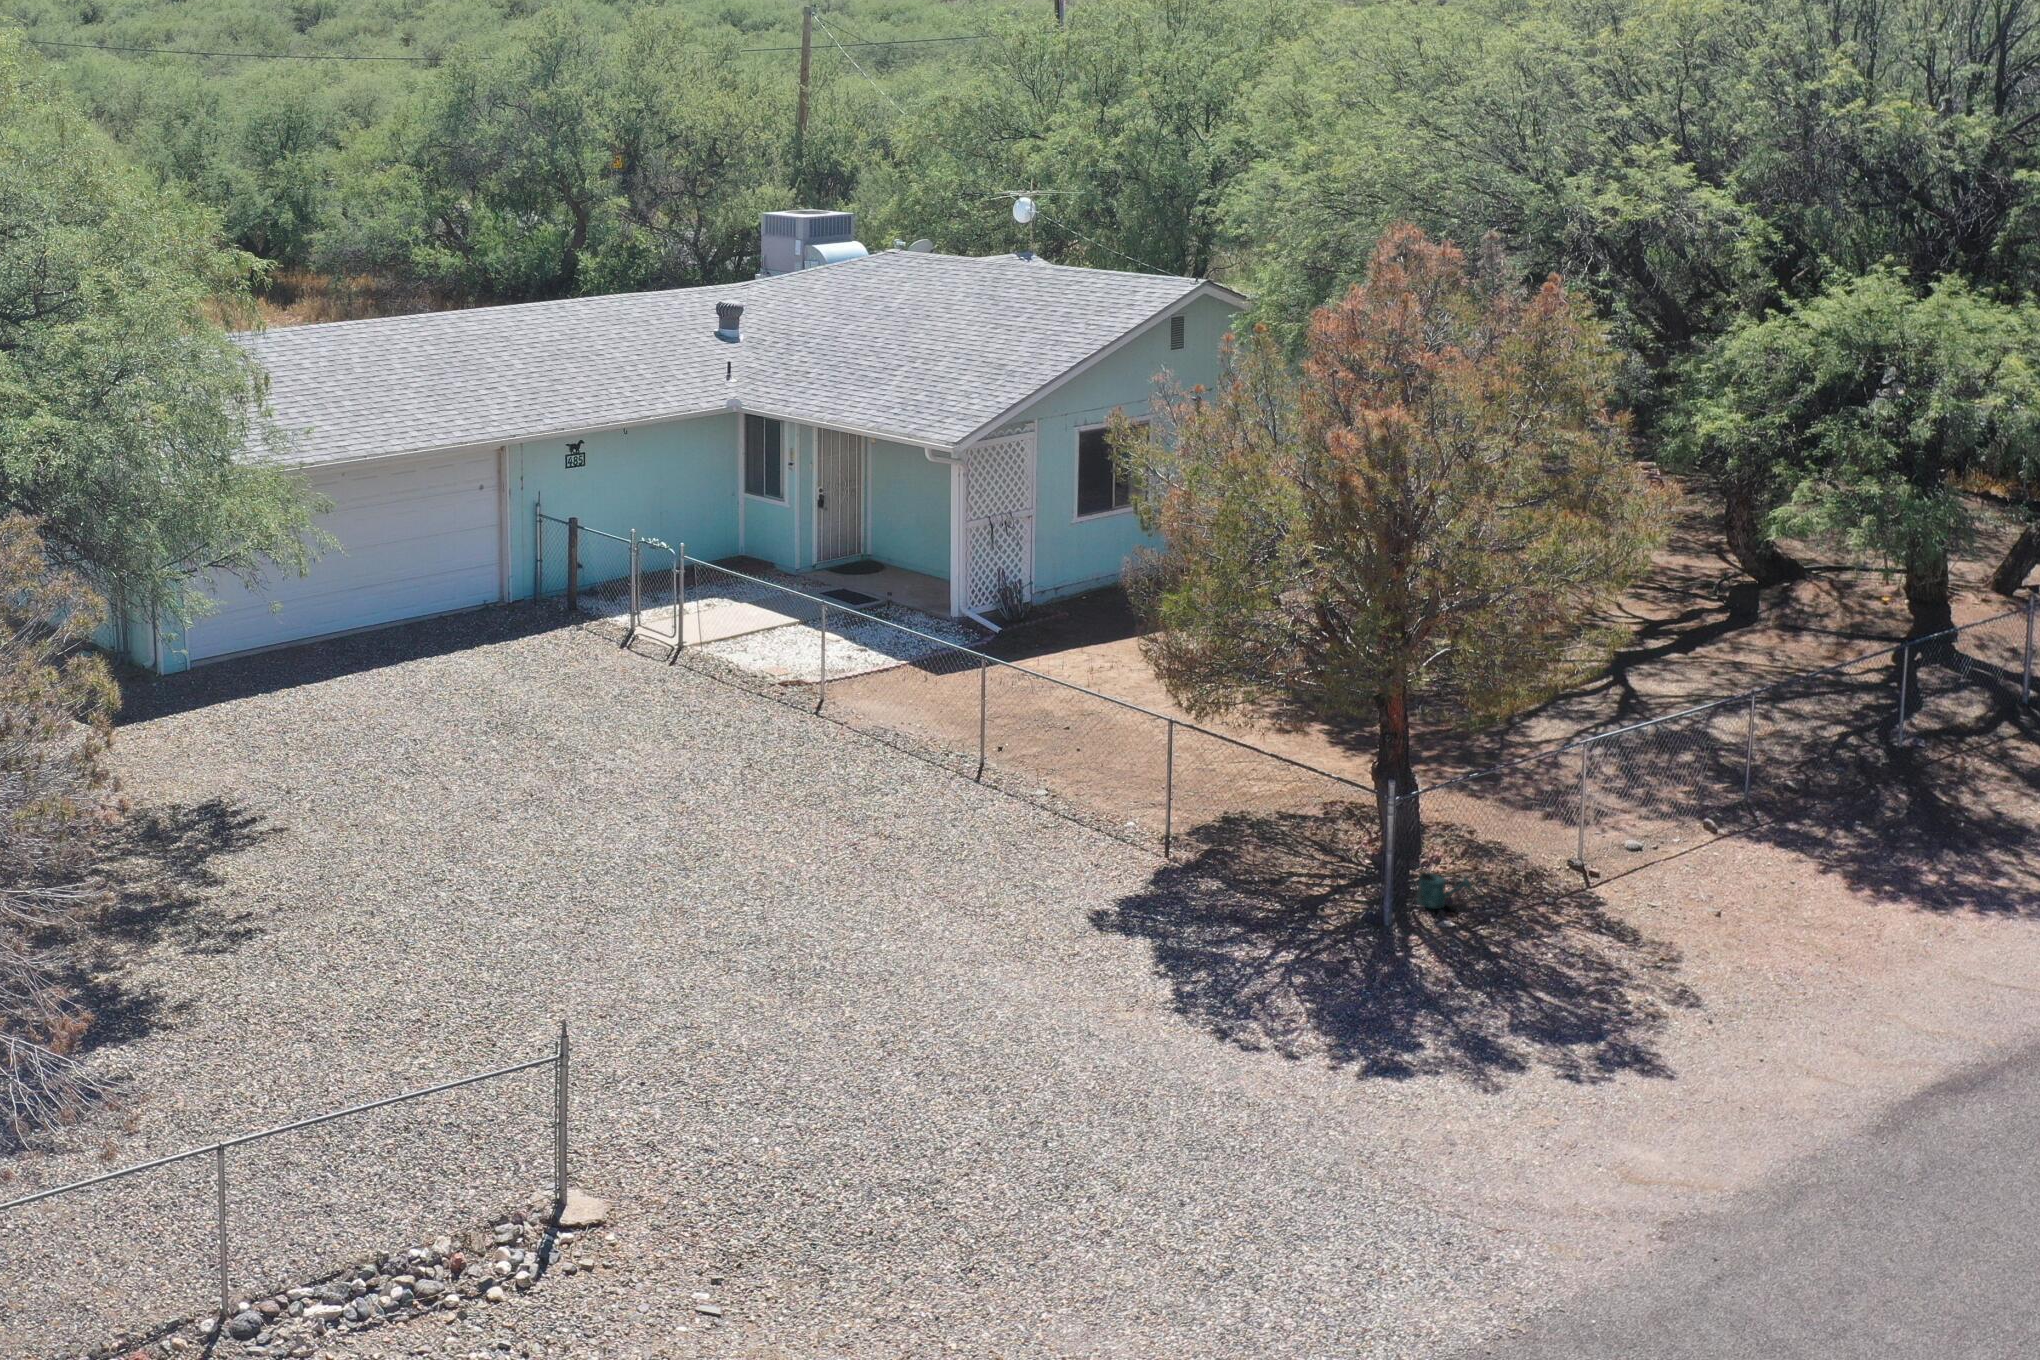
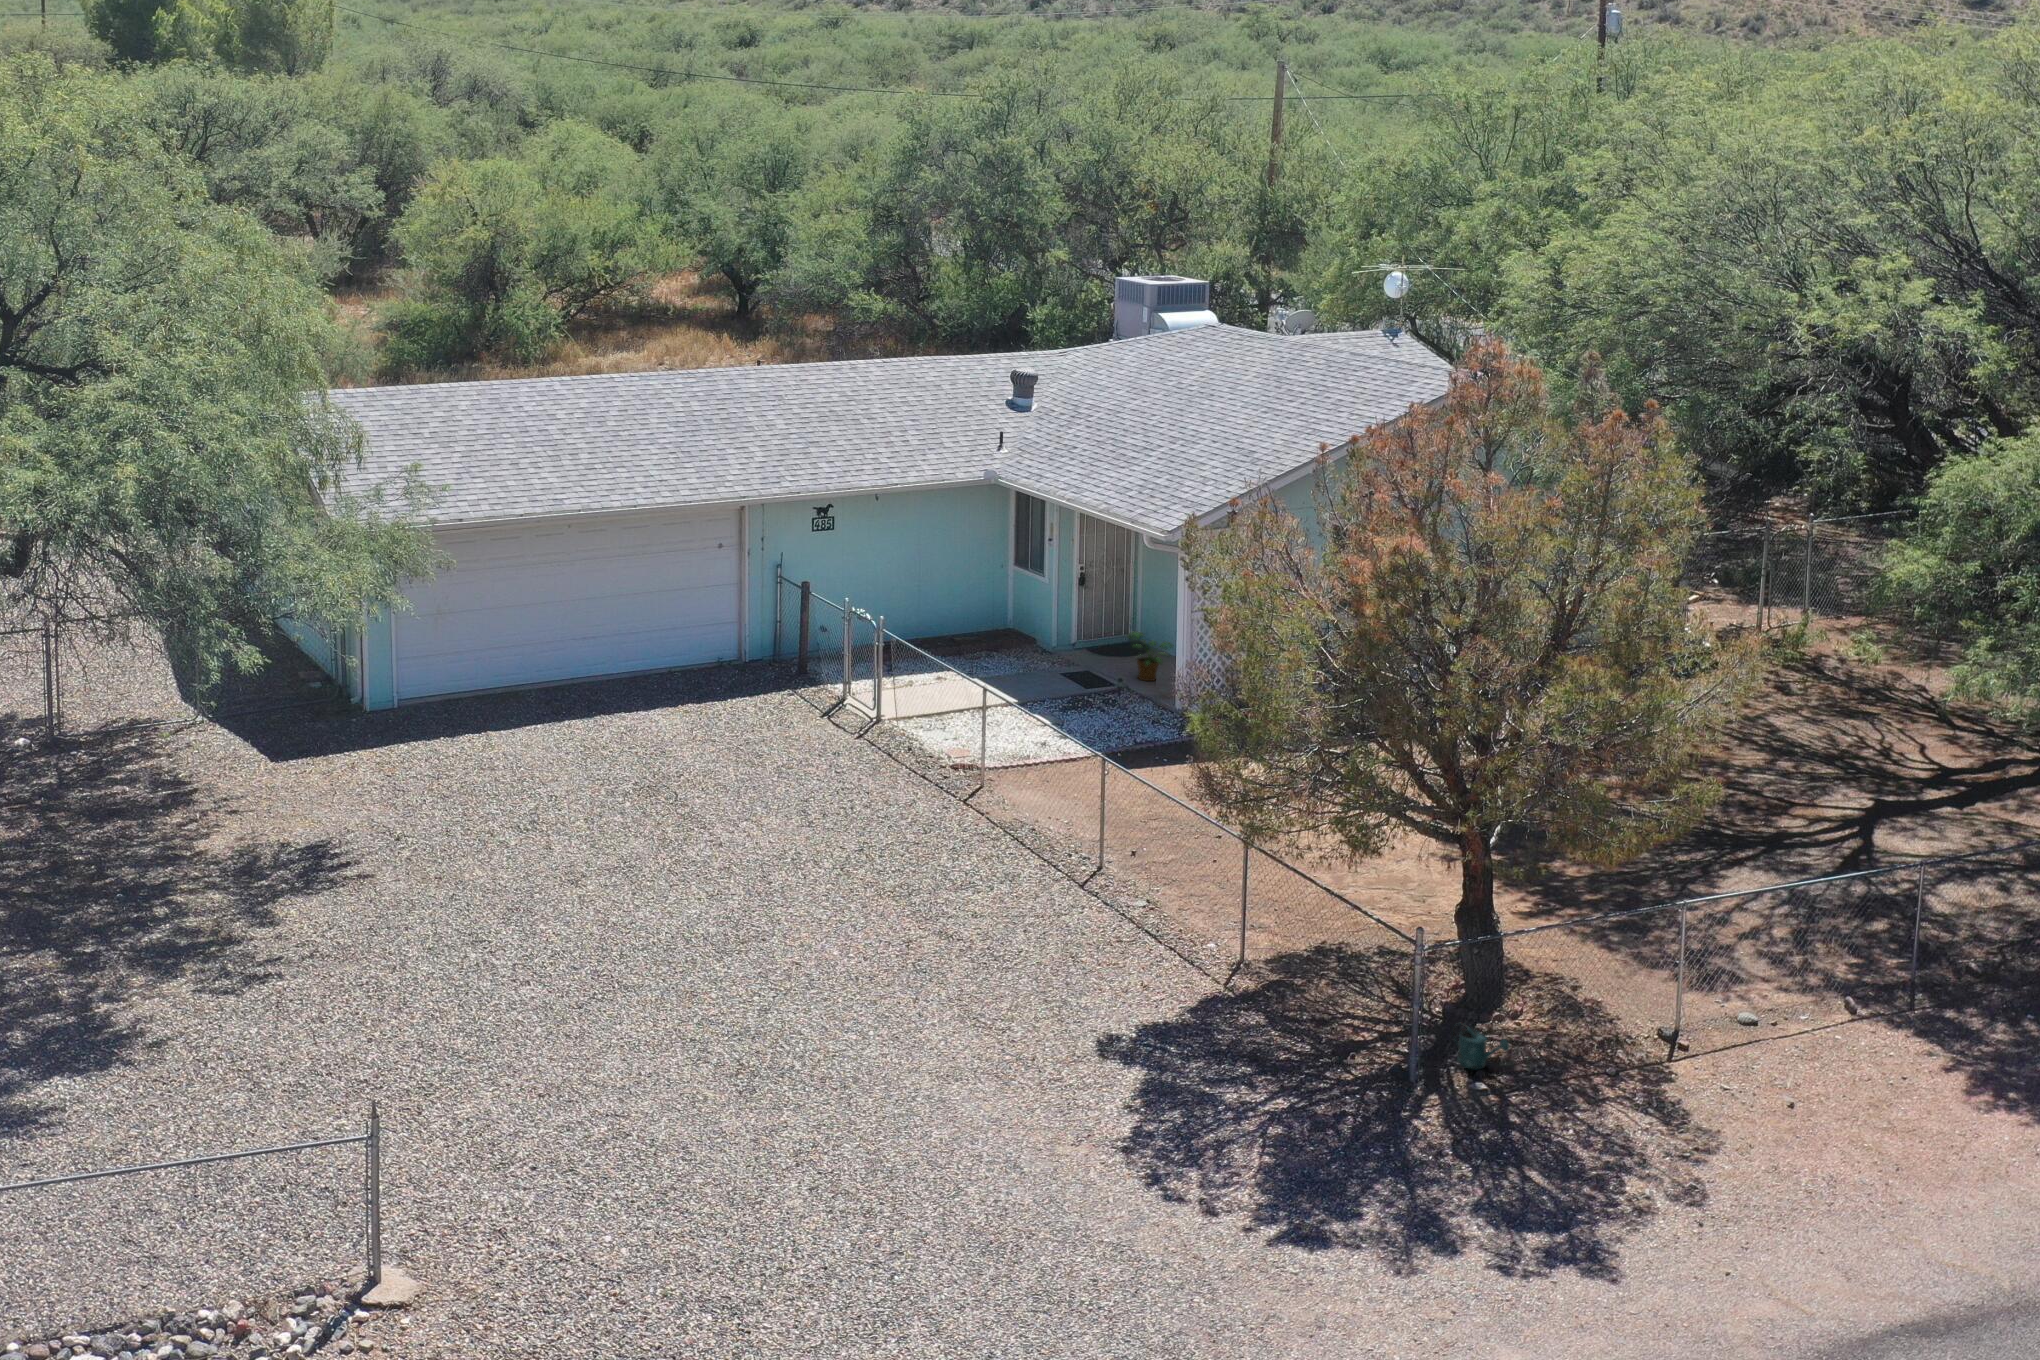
potted plant: none [882,547,933,594] -> present [1127,632,1173,681]

